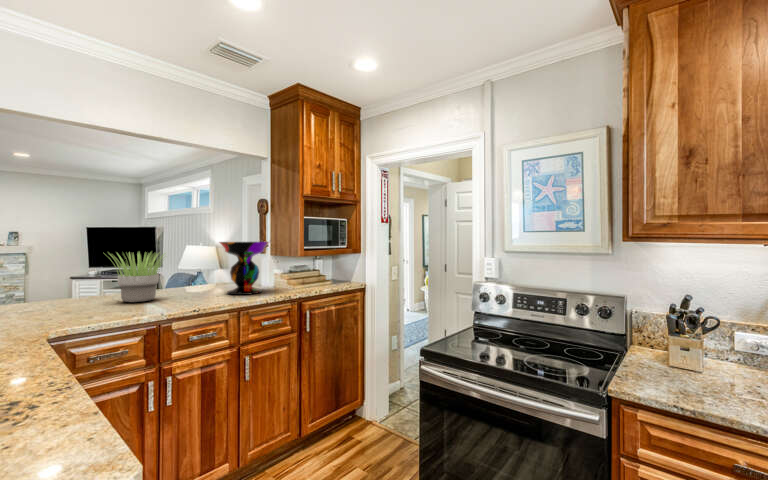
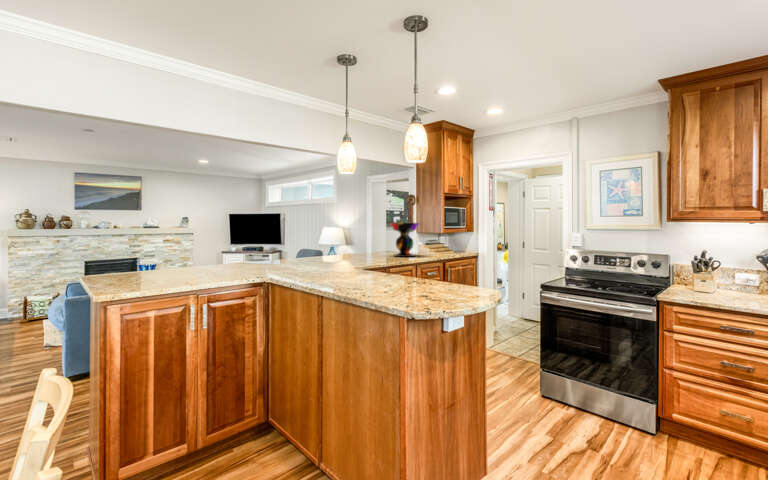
potted plant: present [111,253,164,302] -> none [332,228,367,259]

